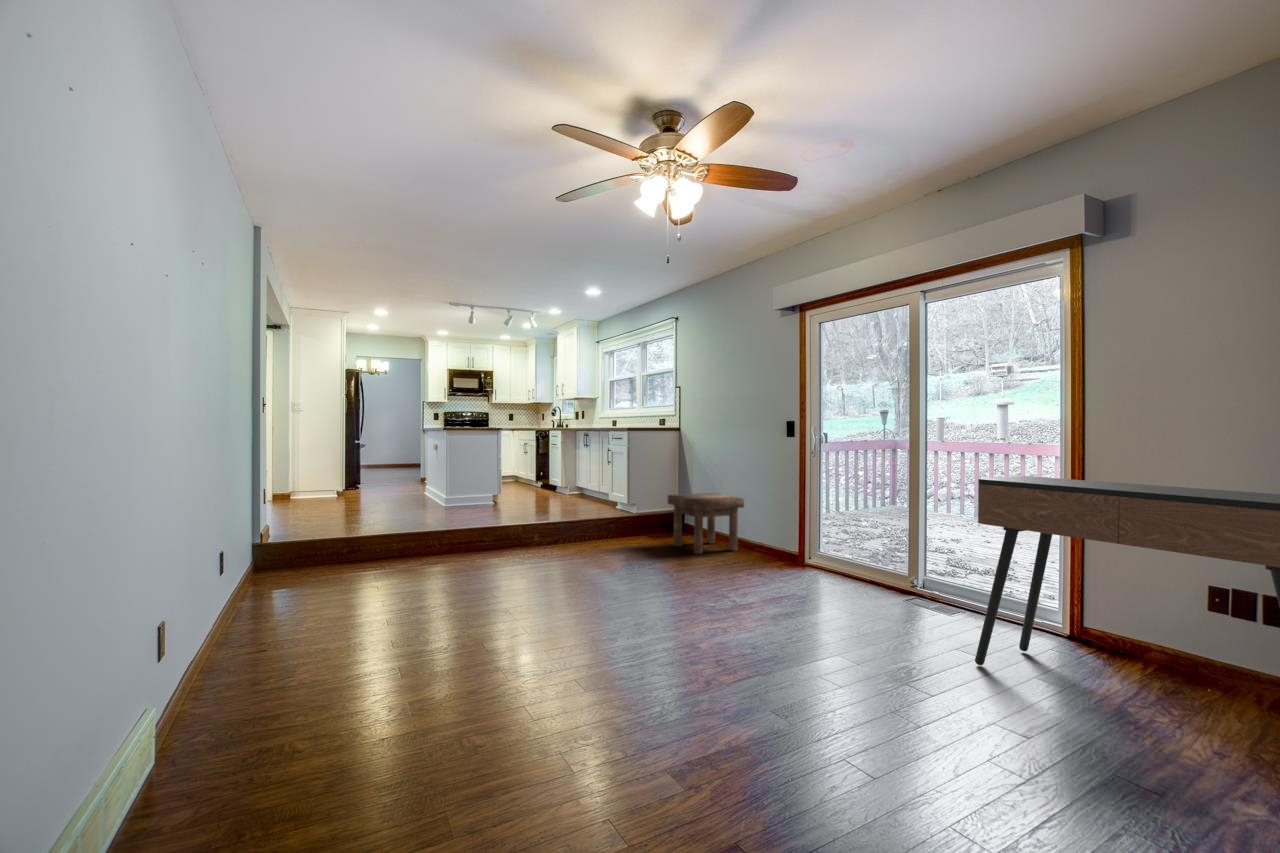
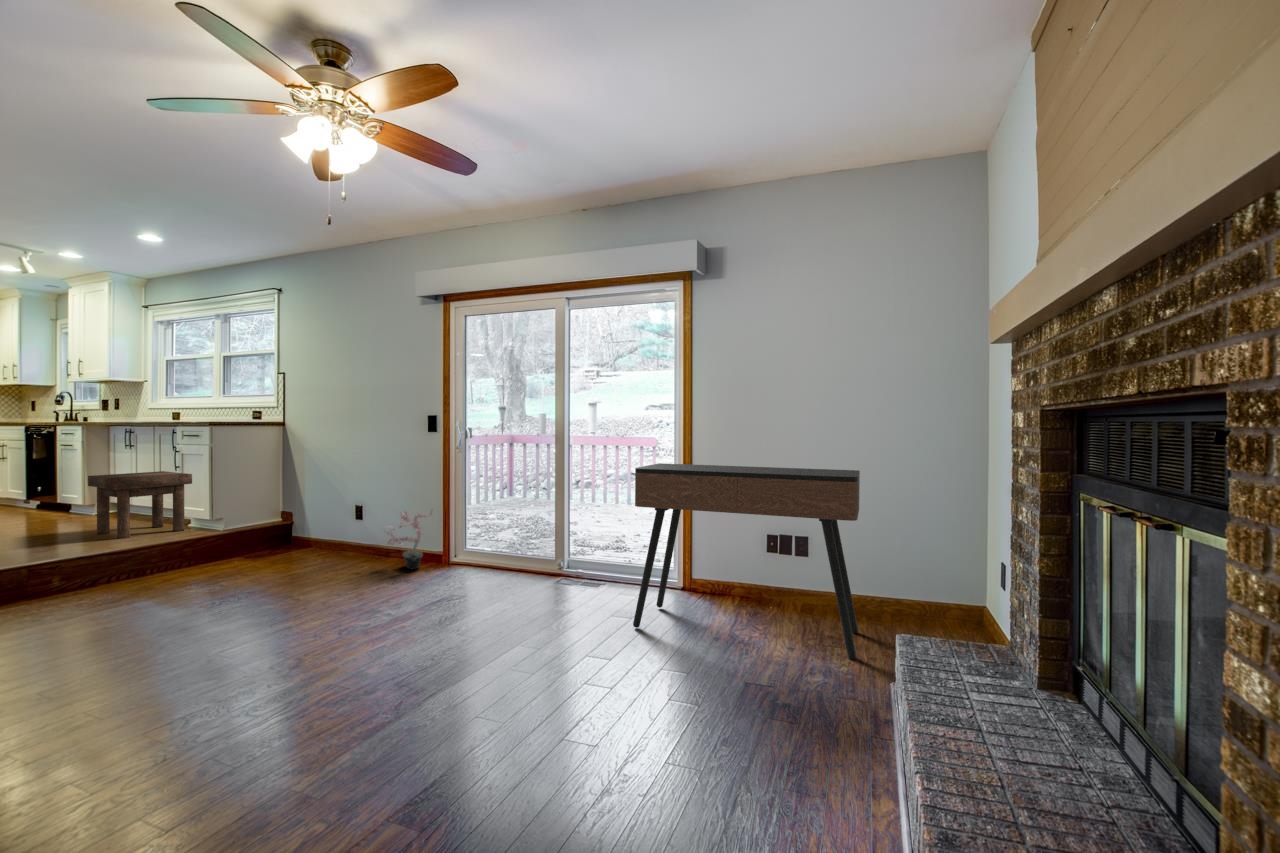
stool: present [668,493,744,554] -> present [88,471,192,539]
potted plant: none [745,507,791,566] -> present [386,509,433,569]

